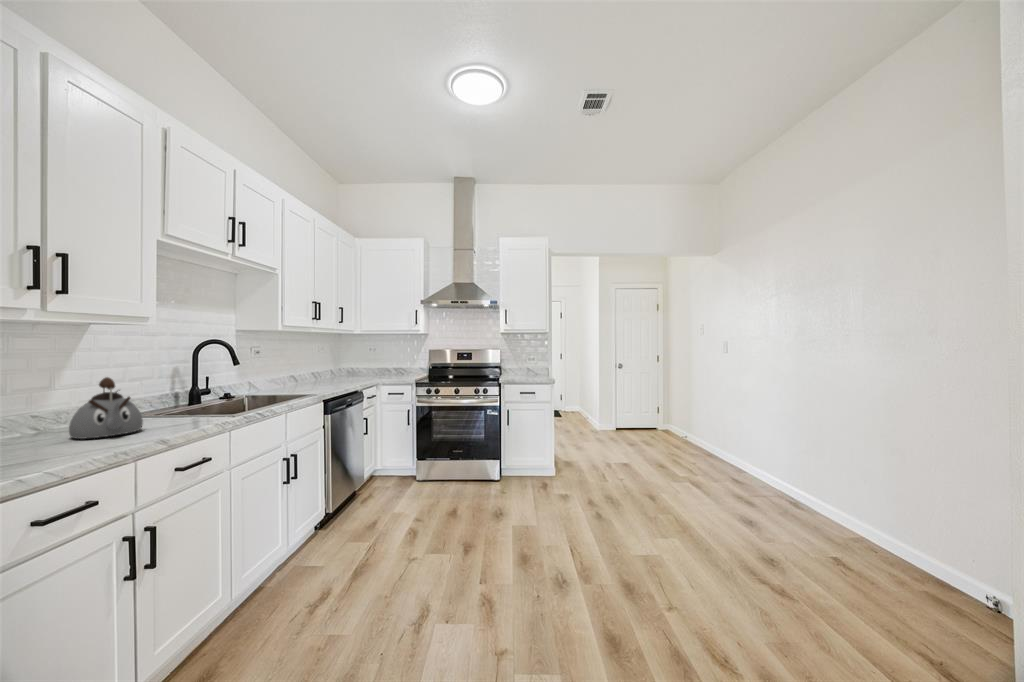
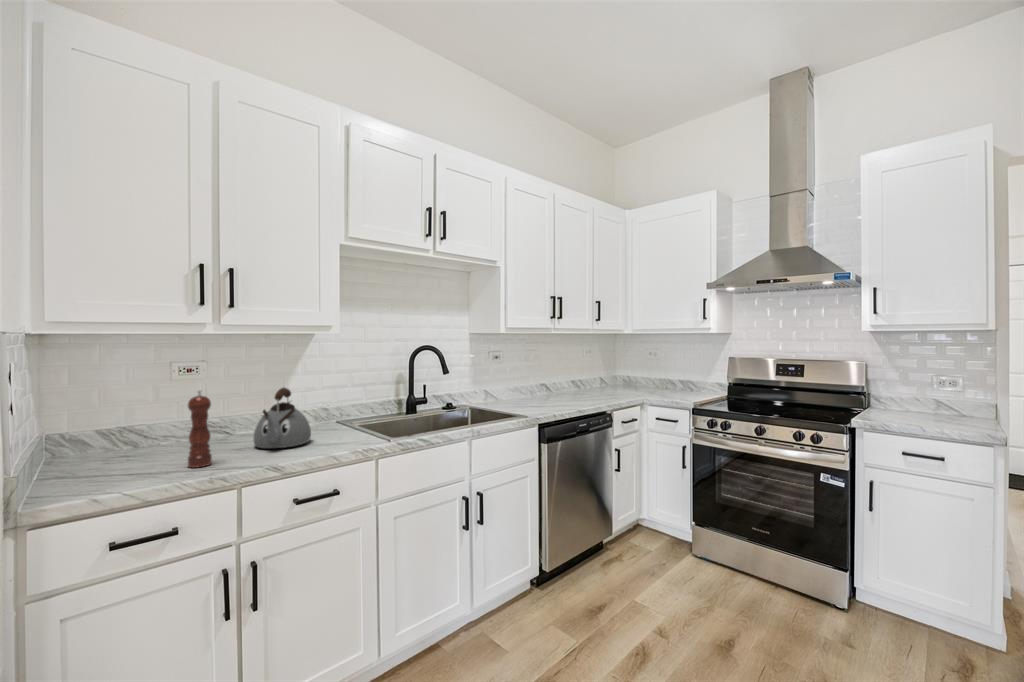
pepper mill: none [37,378,68,458] -> present [188,391,212,468]

